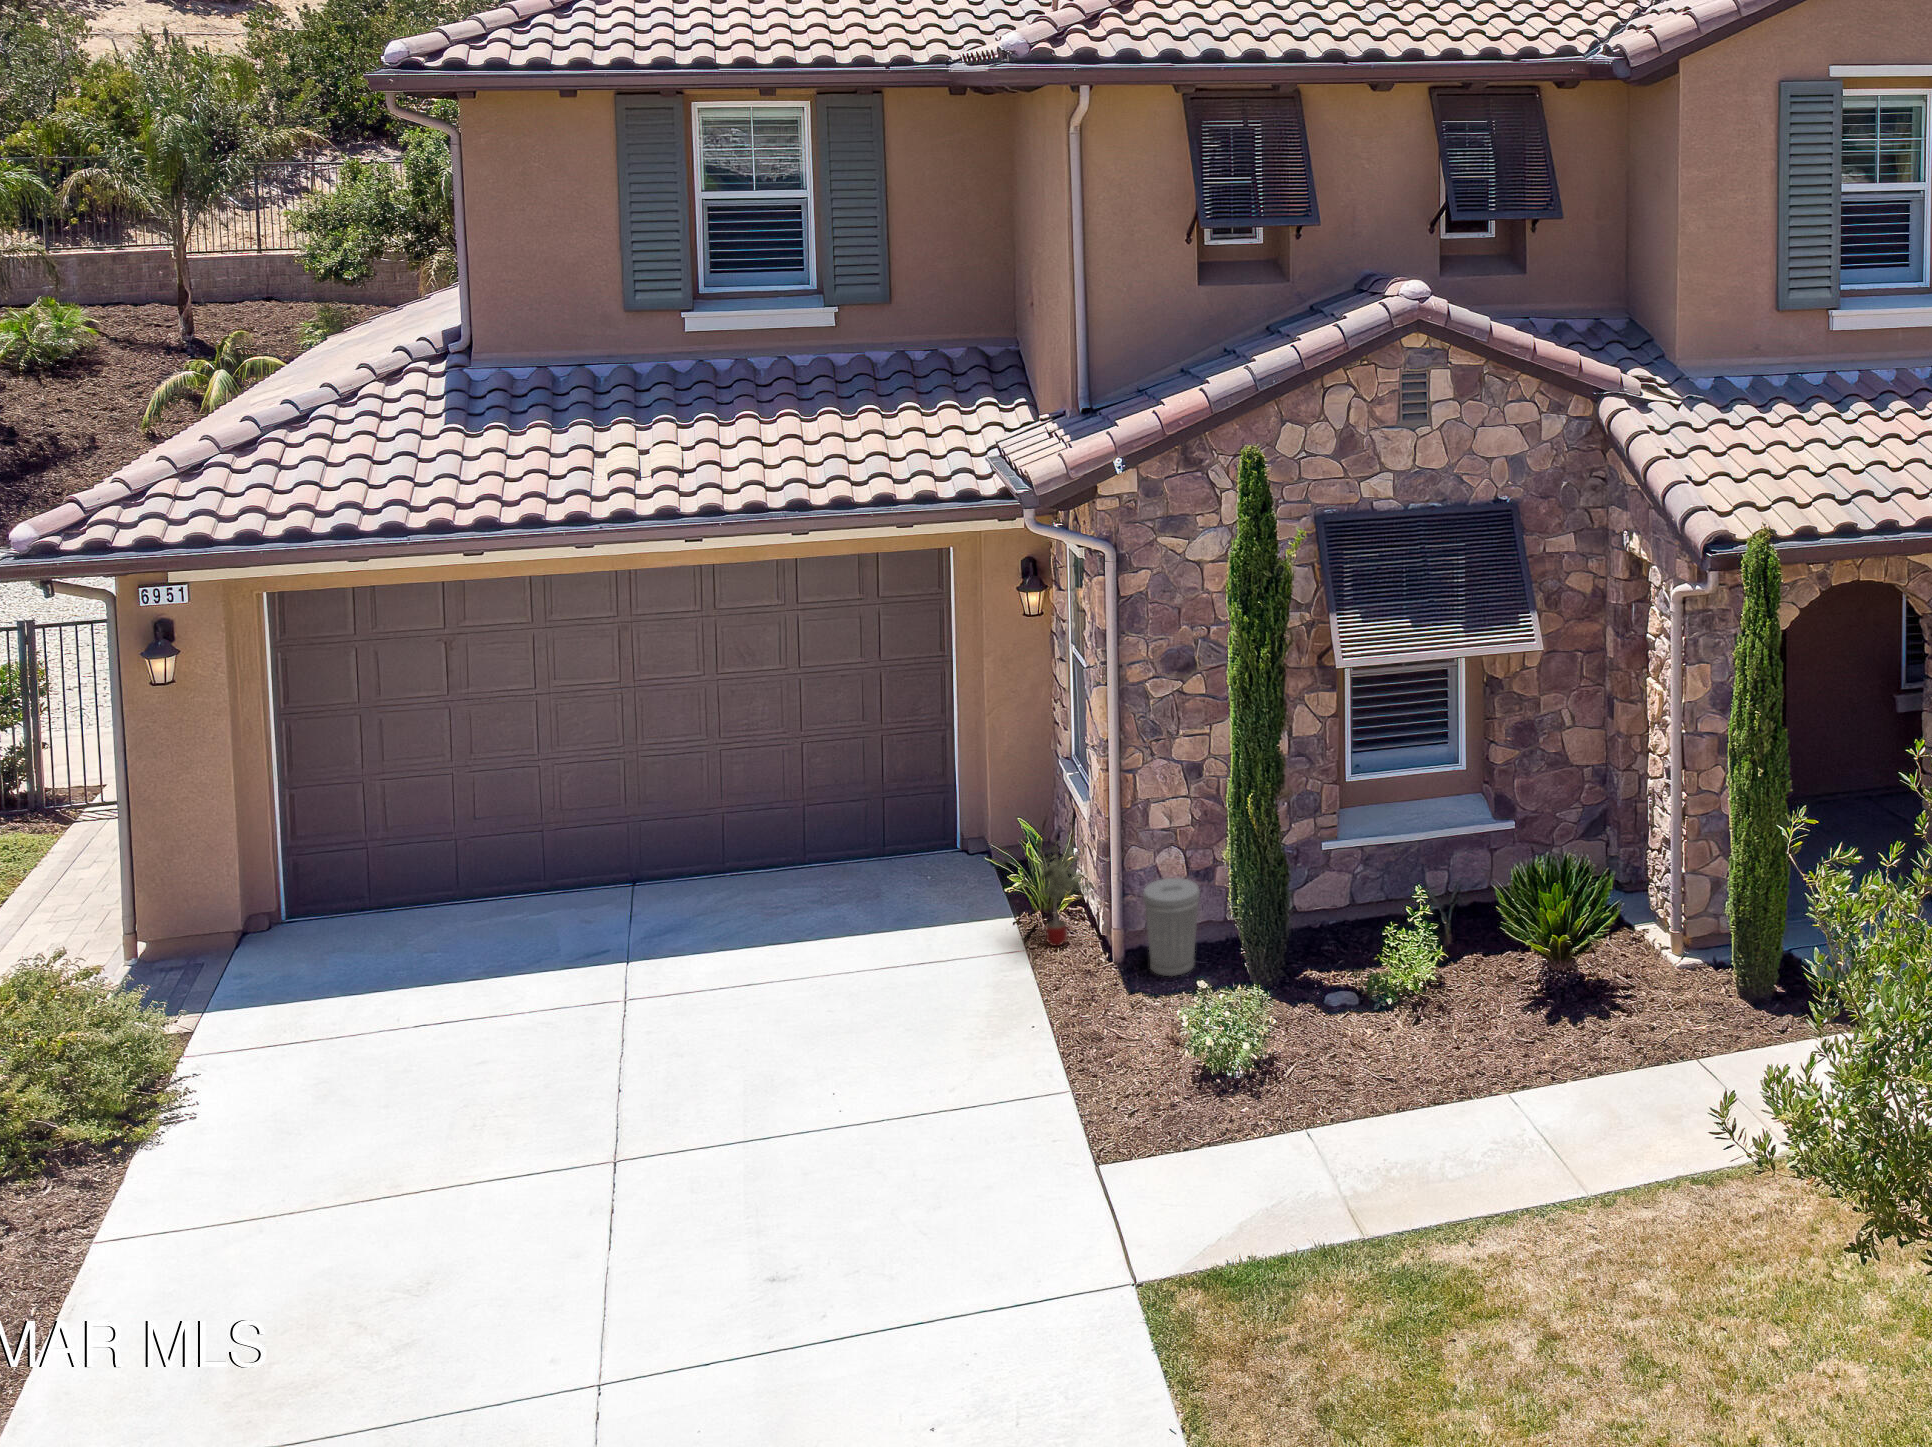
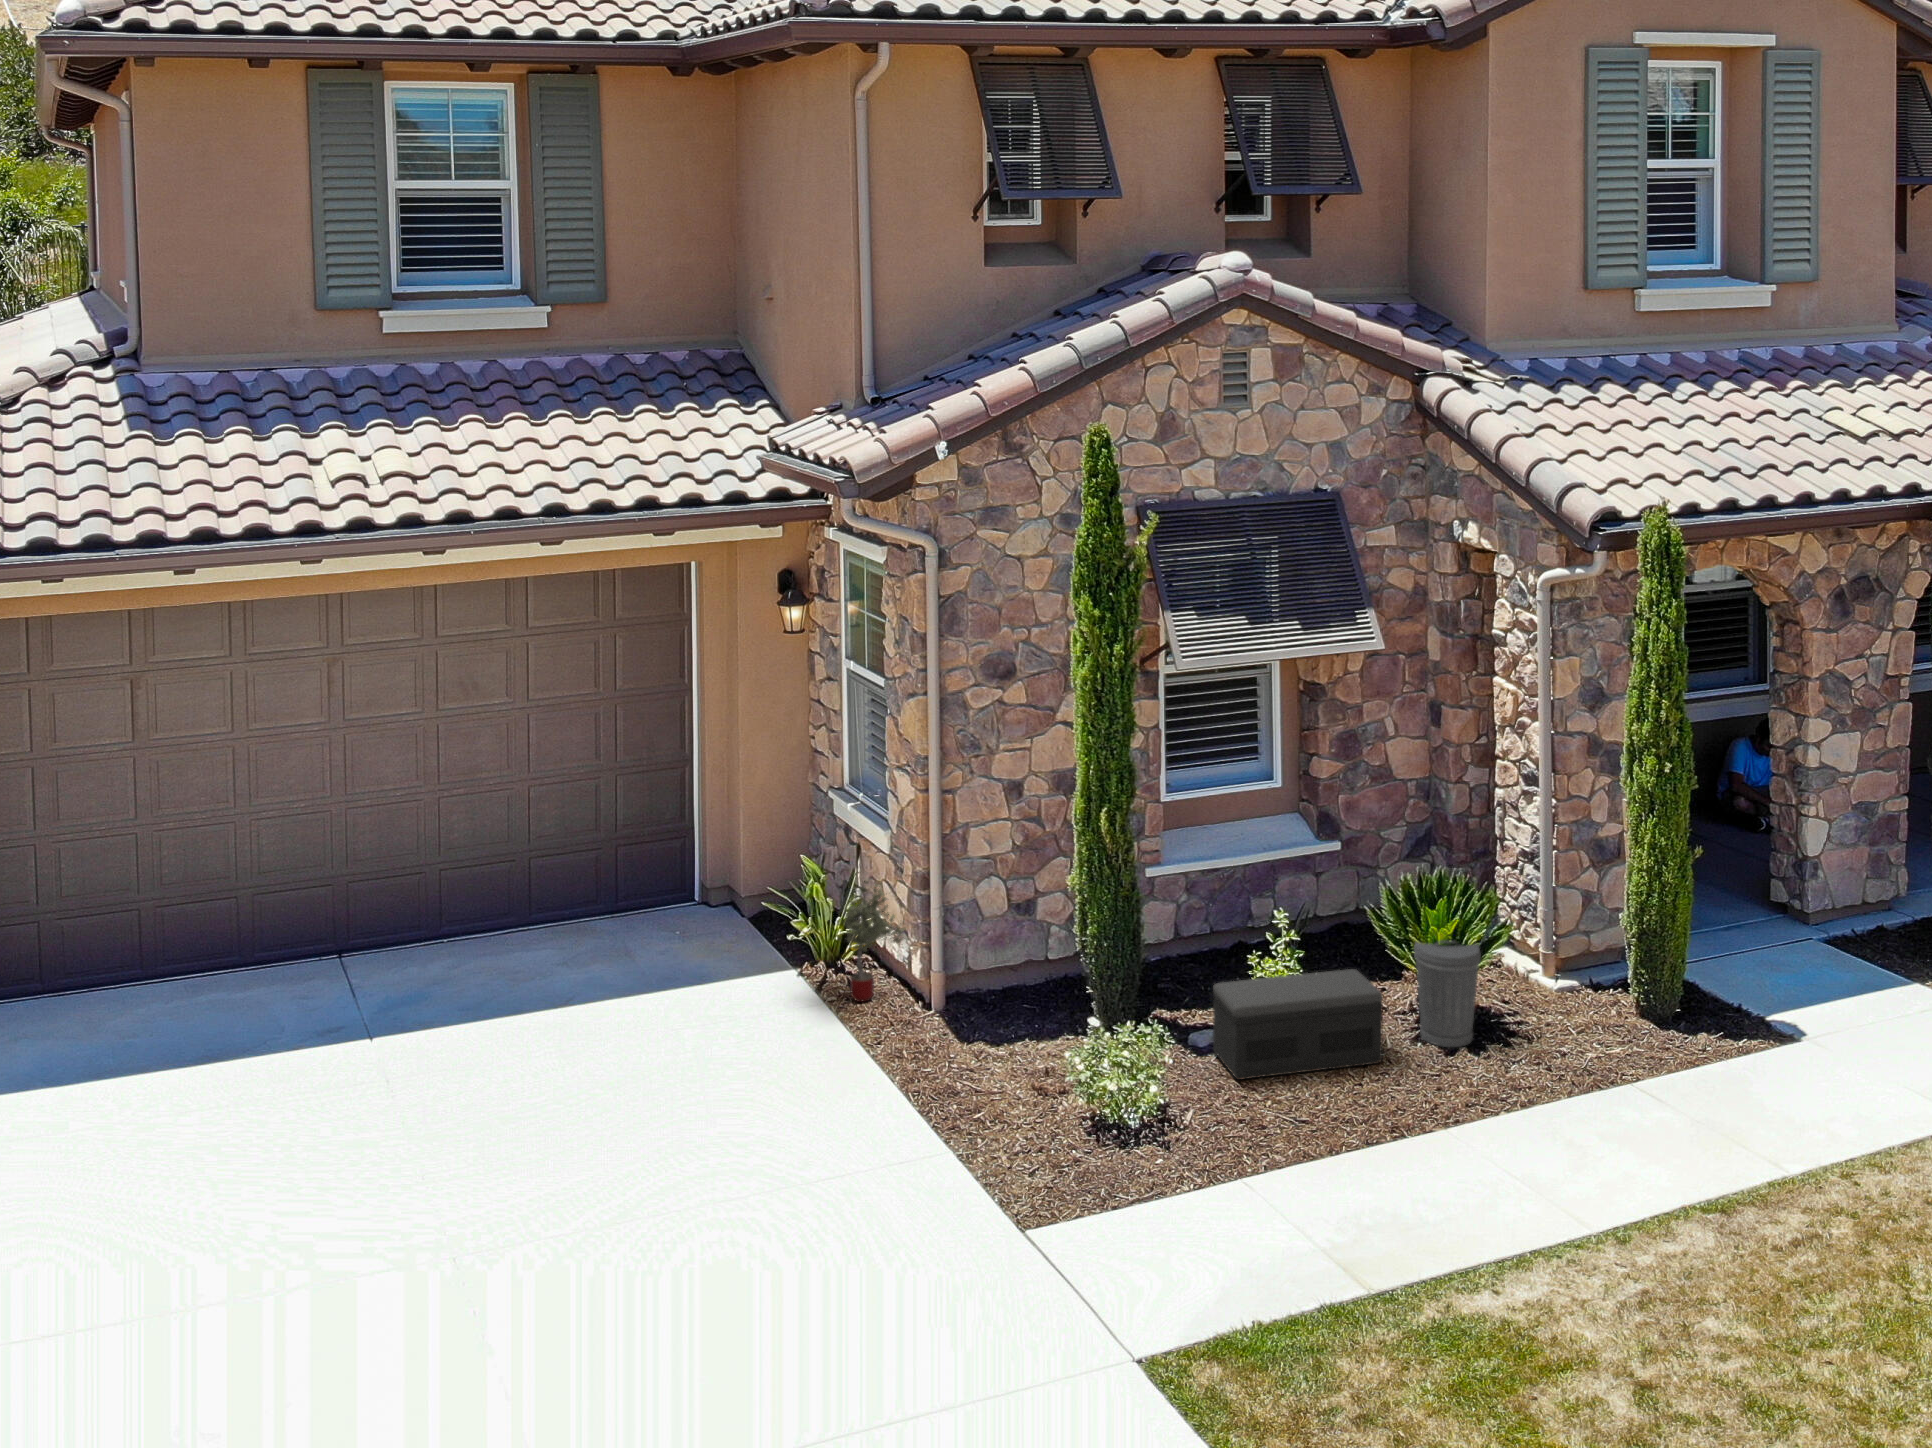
trash can: present [1143,878,1200,976] -> present [1414,941,1481,1047]
storage bench: none [1338,944,1486,1040] -> present [1213,969,1383,1080]

